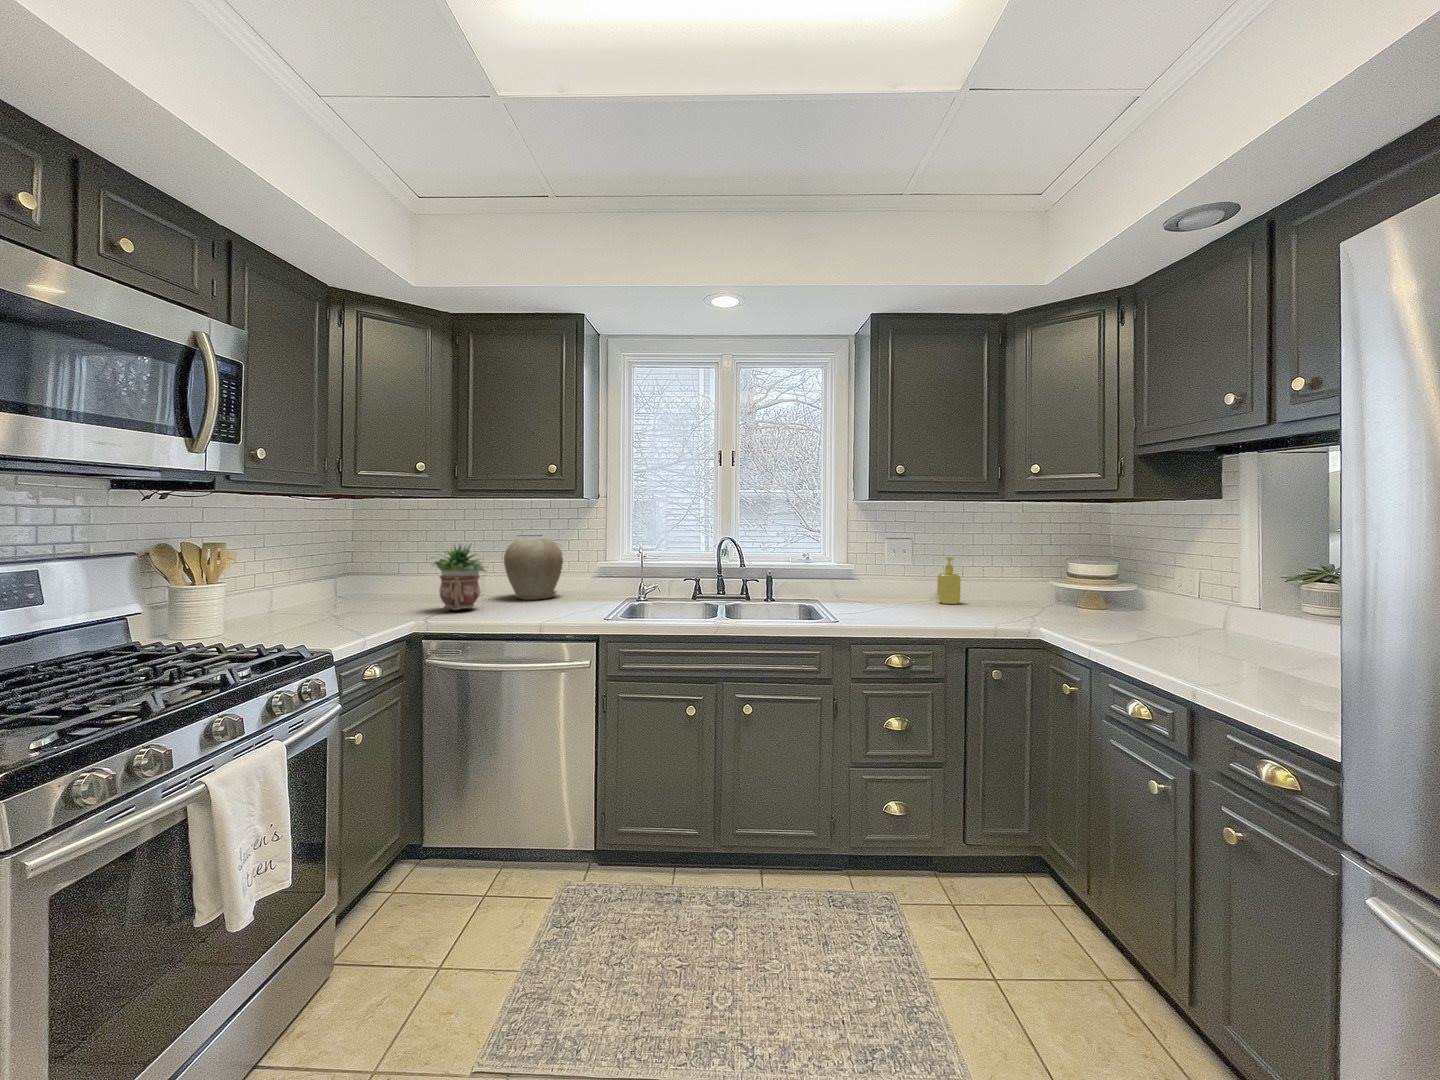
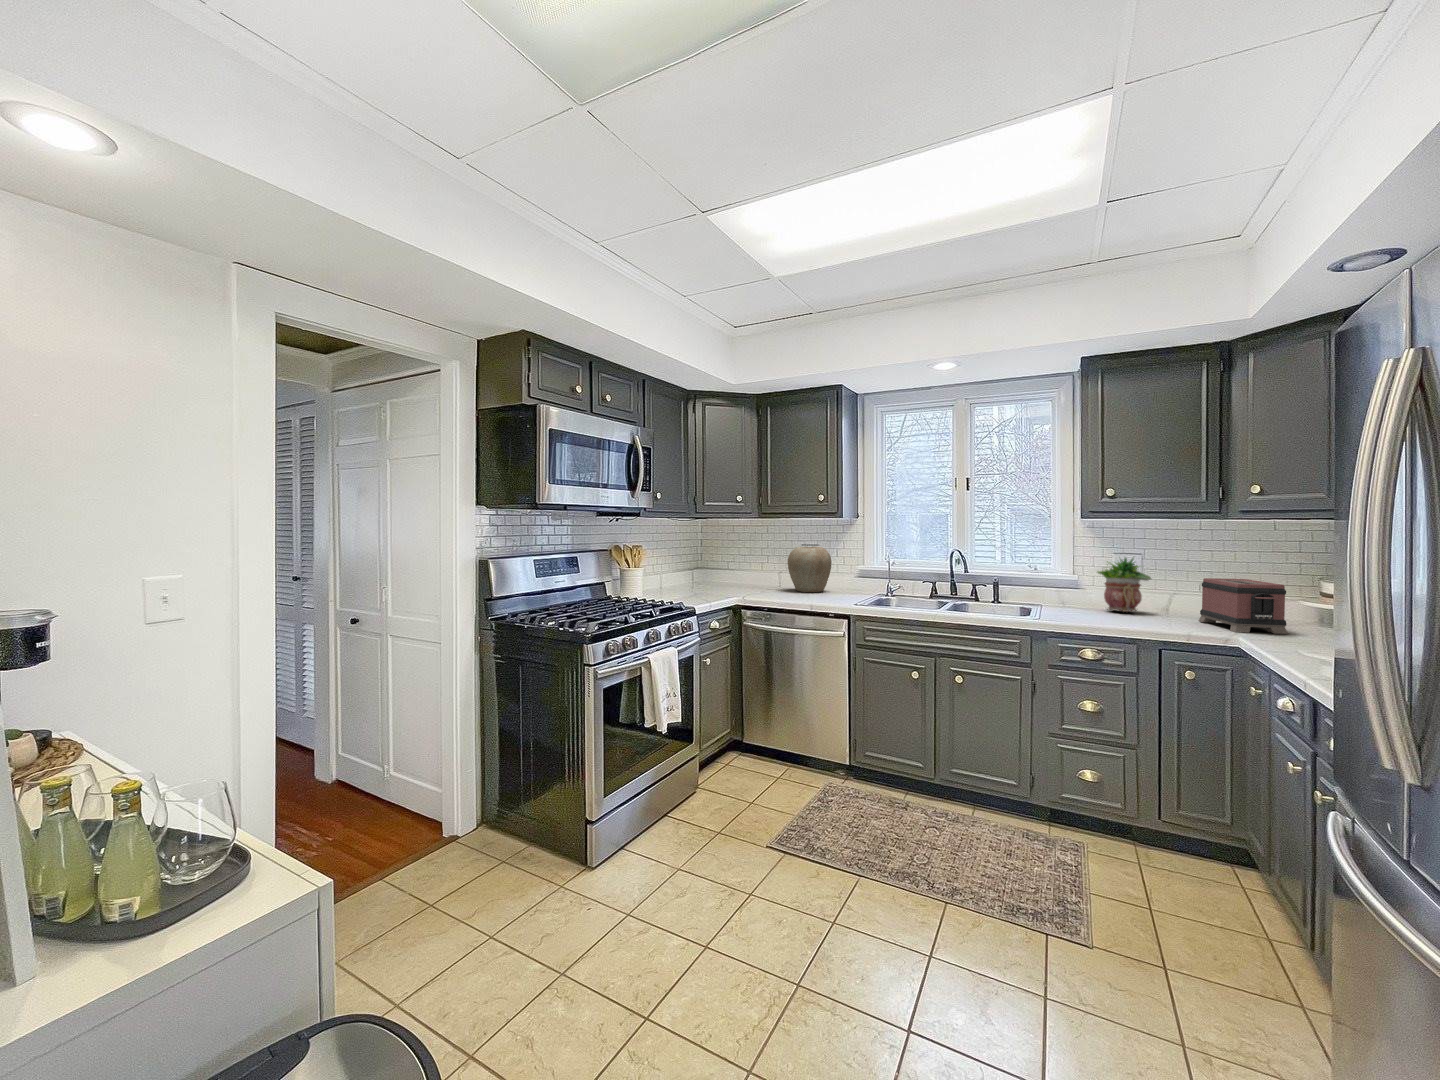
potted plant: present [433,545,487,610] -> present [1097,558,1151,612]
soap dispenser: present [937,557,961,604] -> none [1170,573,1195,618]
toaster: none [971,562,1064,621] -> present [1198,578,1288,634]

